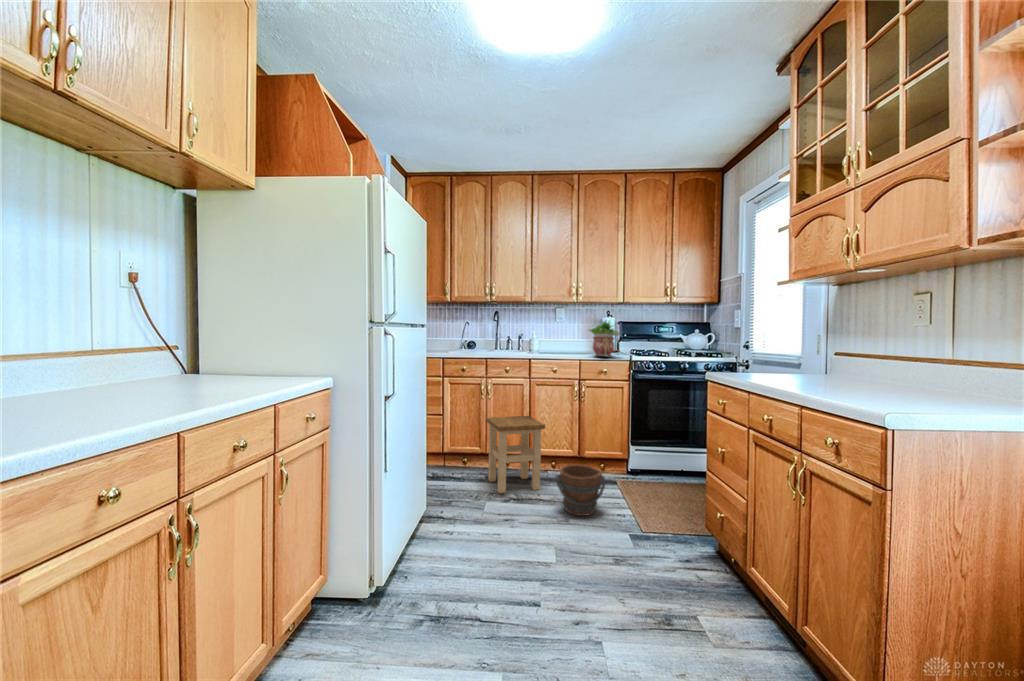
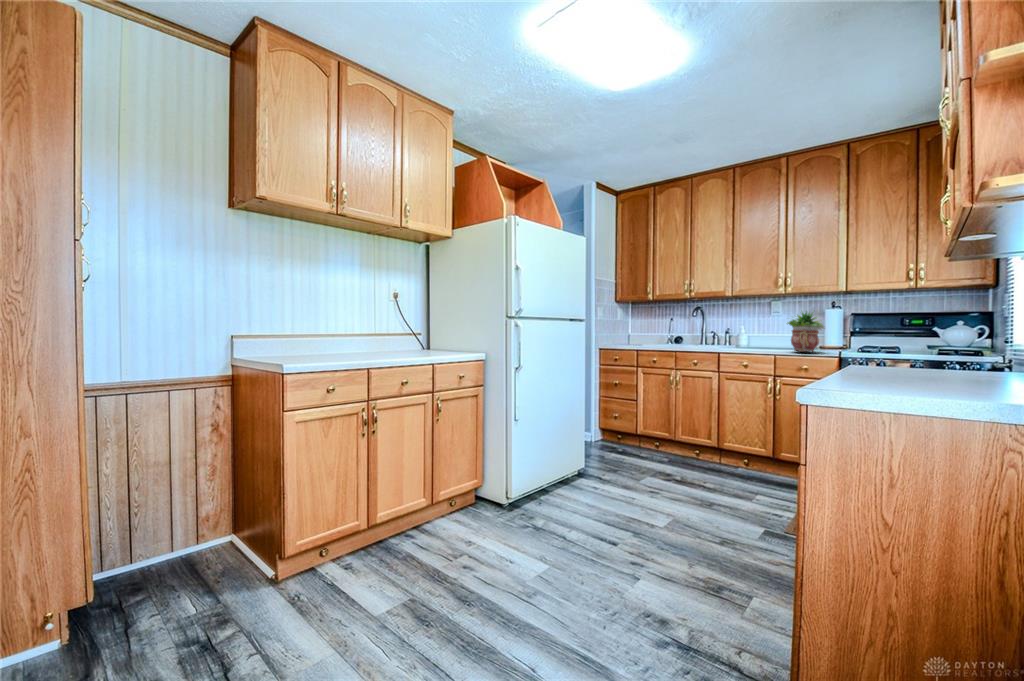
stool: present [486,416,545,493] -> none [665,406,715,479]
bucket: present [556,465,605,516] -> none [707,456,761,507]

